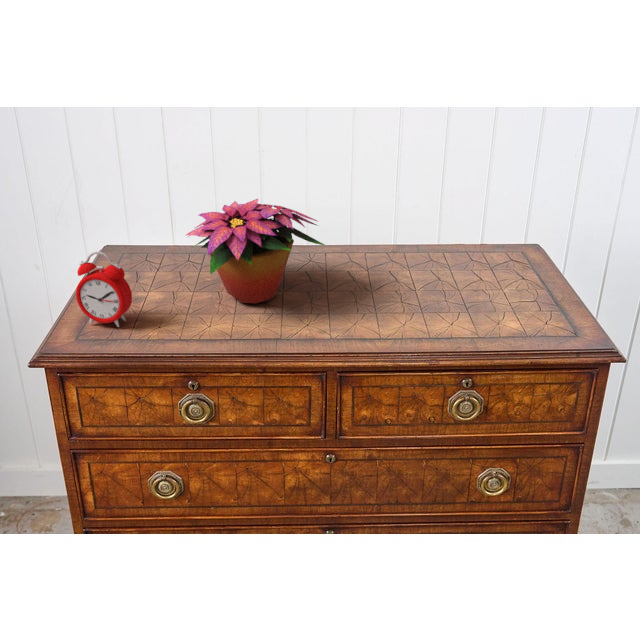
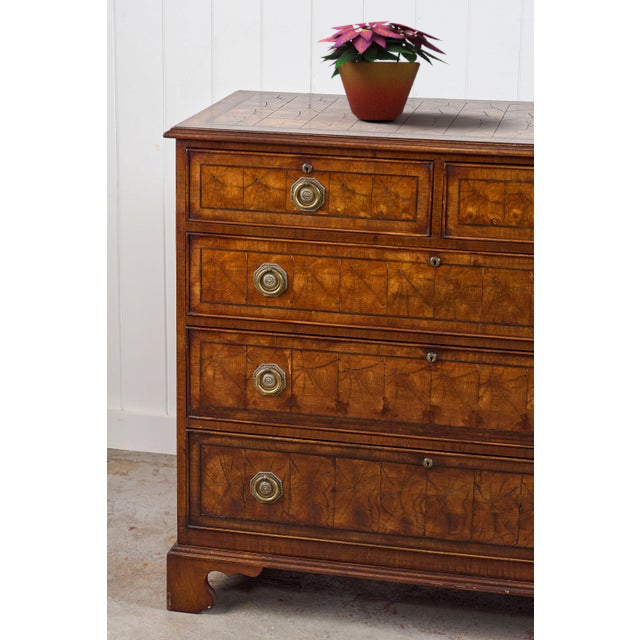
alarm clock: present [76,252,132,327] -> none [211,47,261,121]

